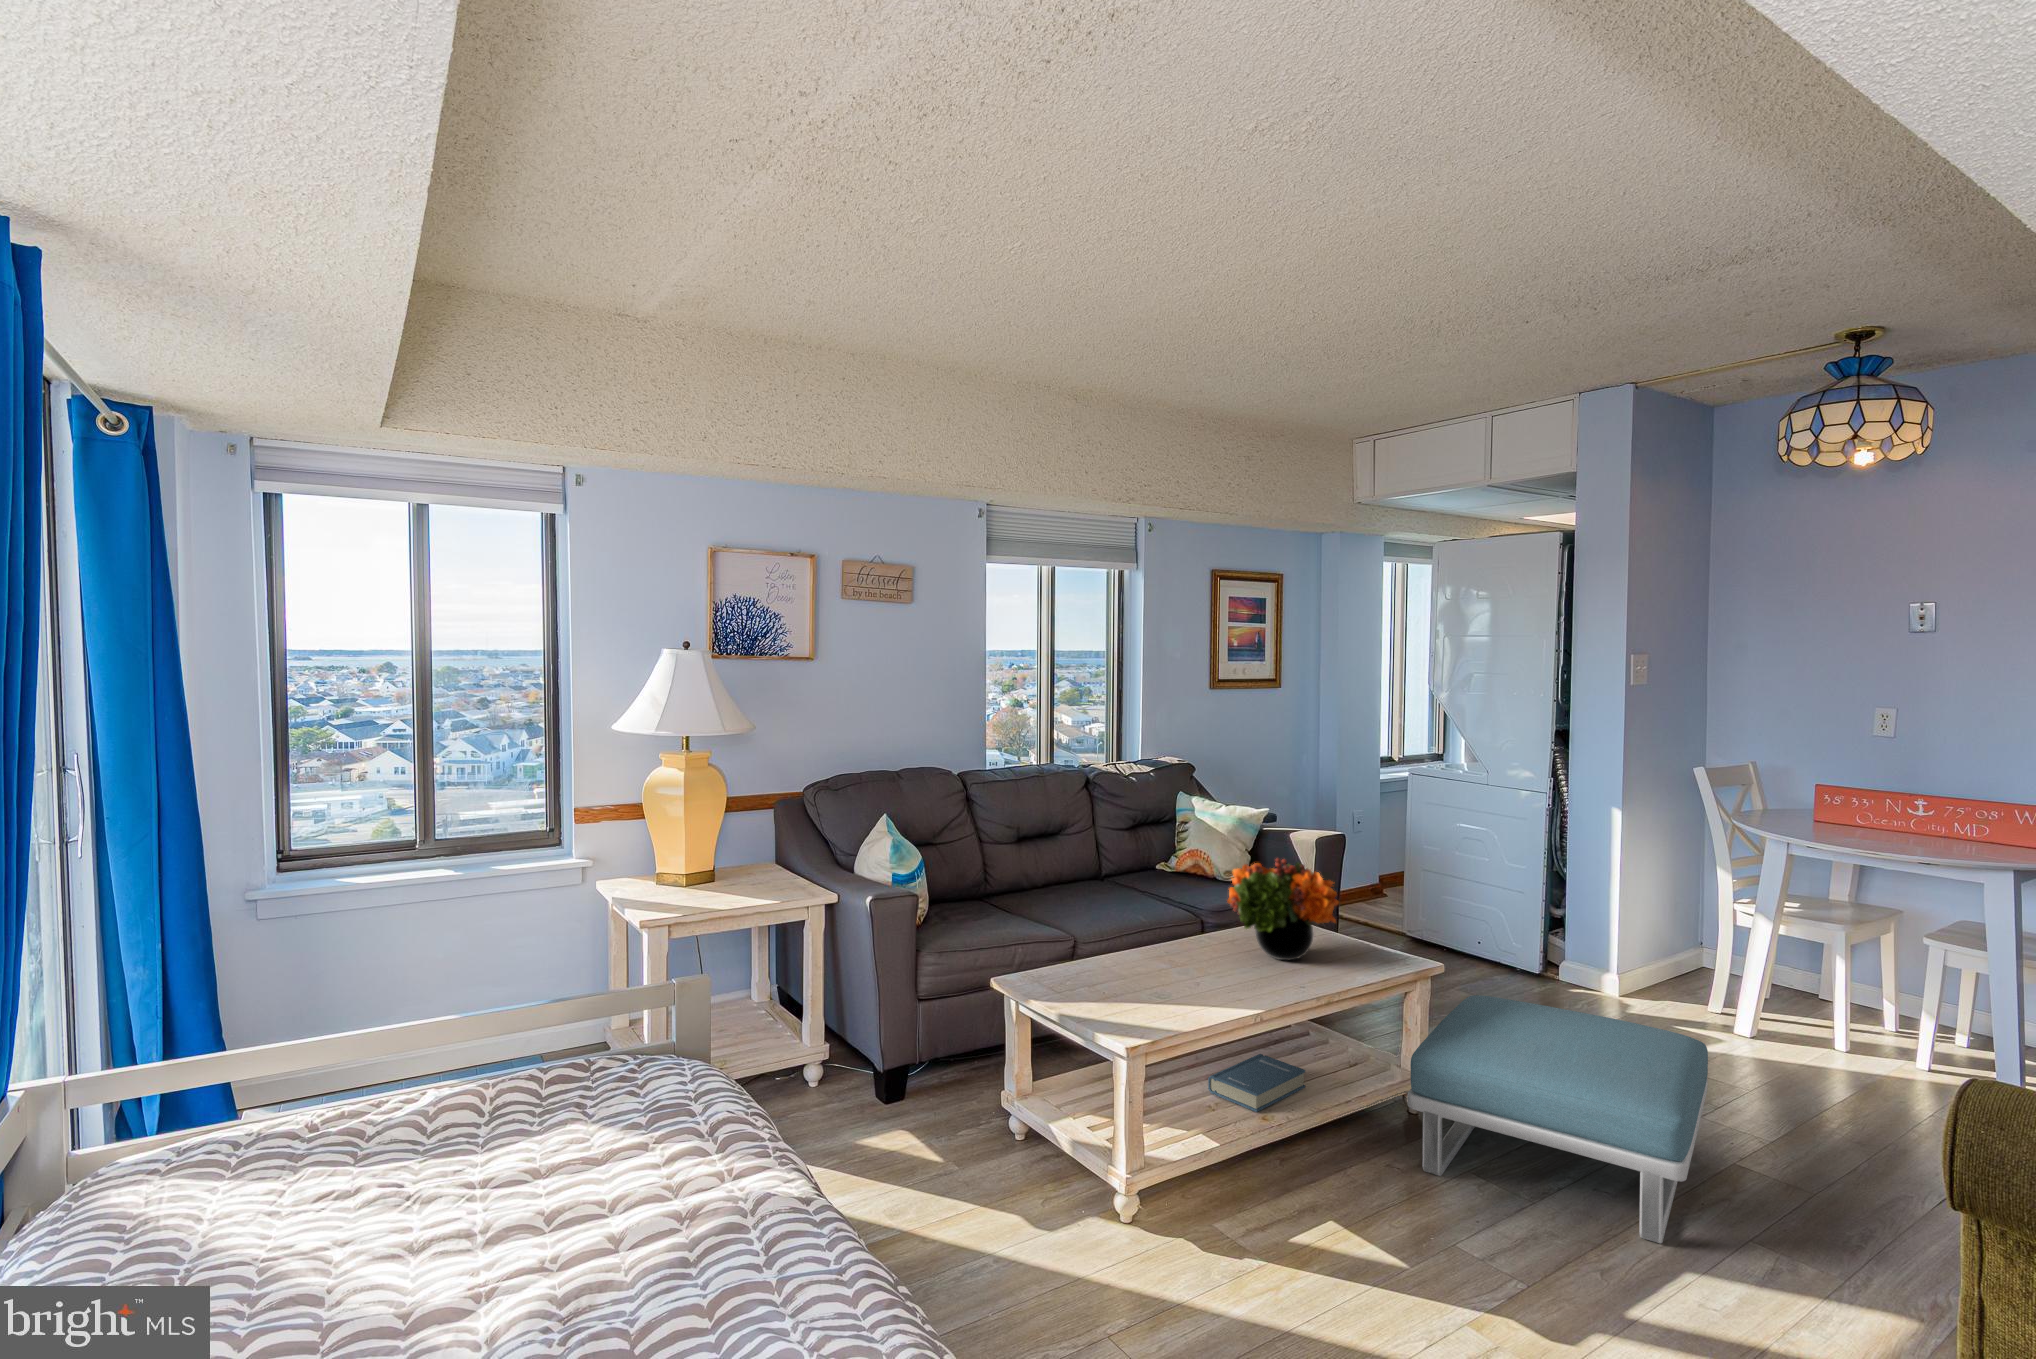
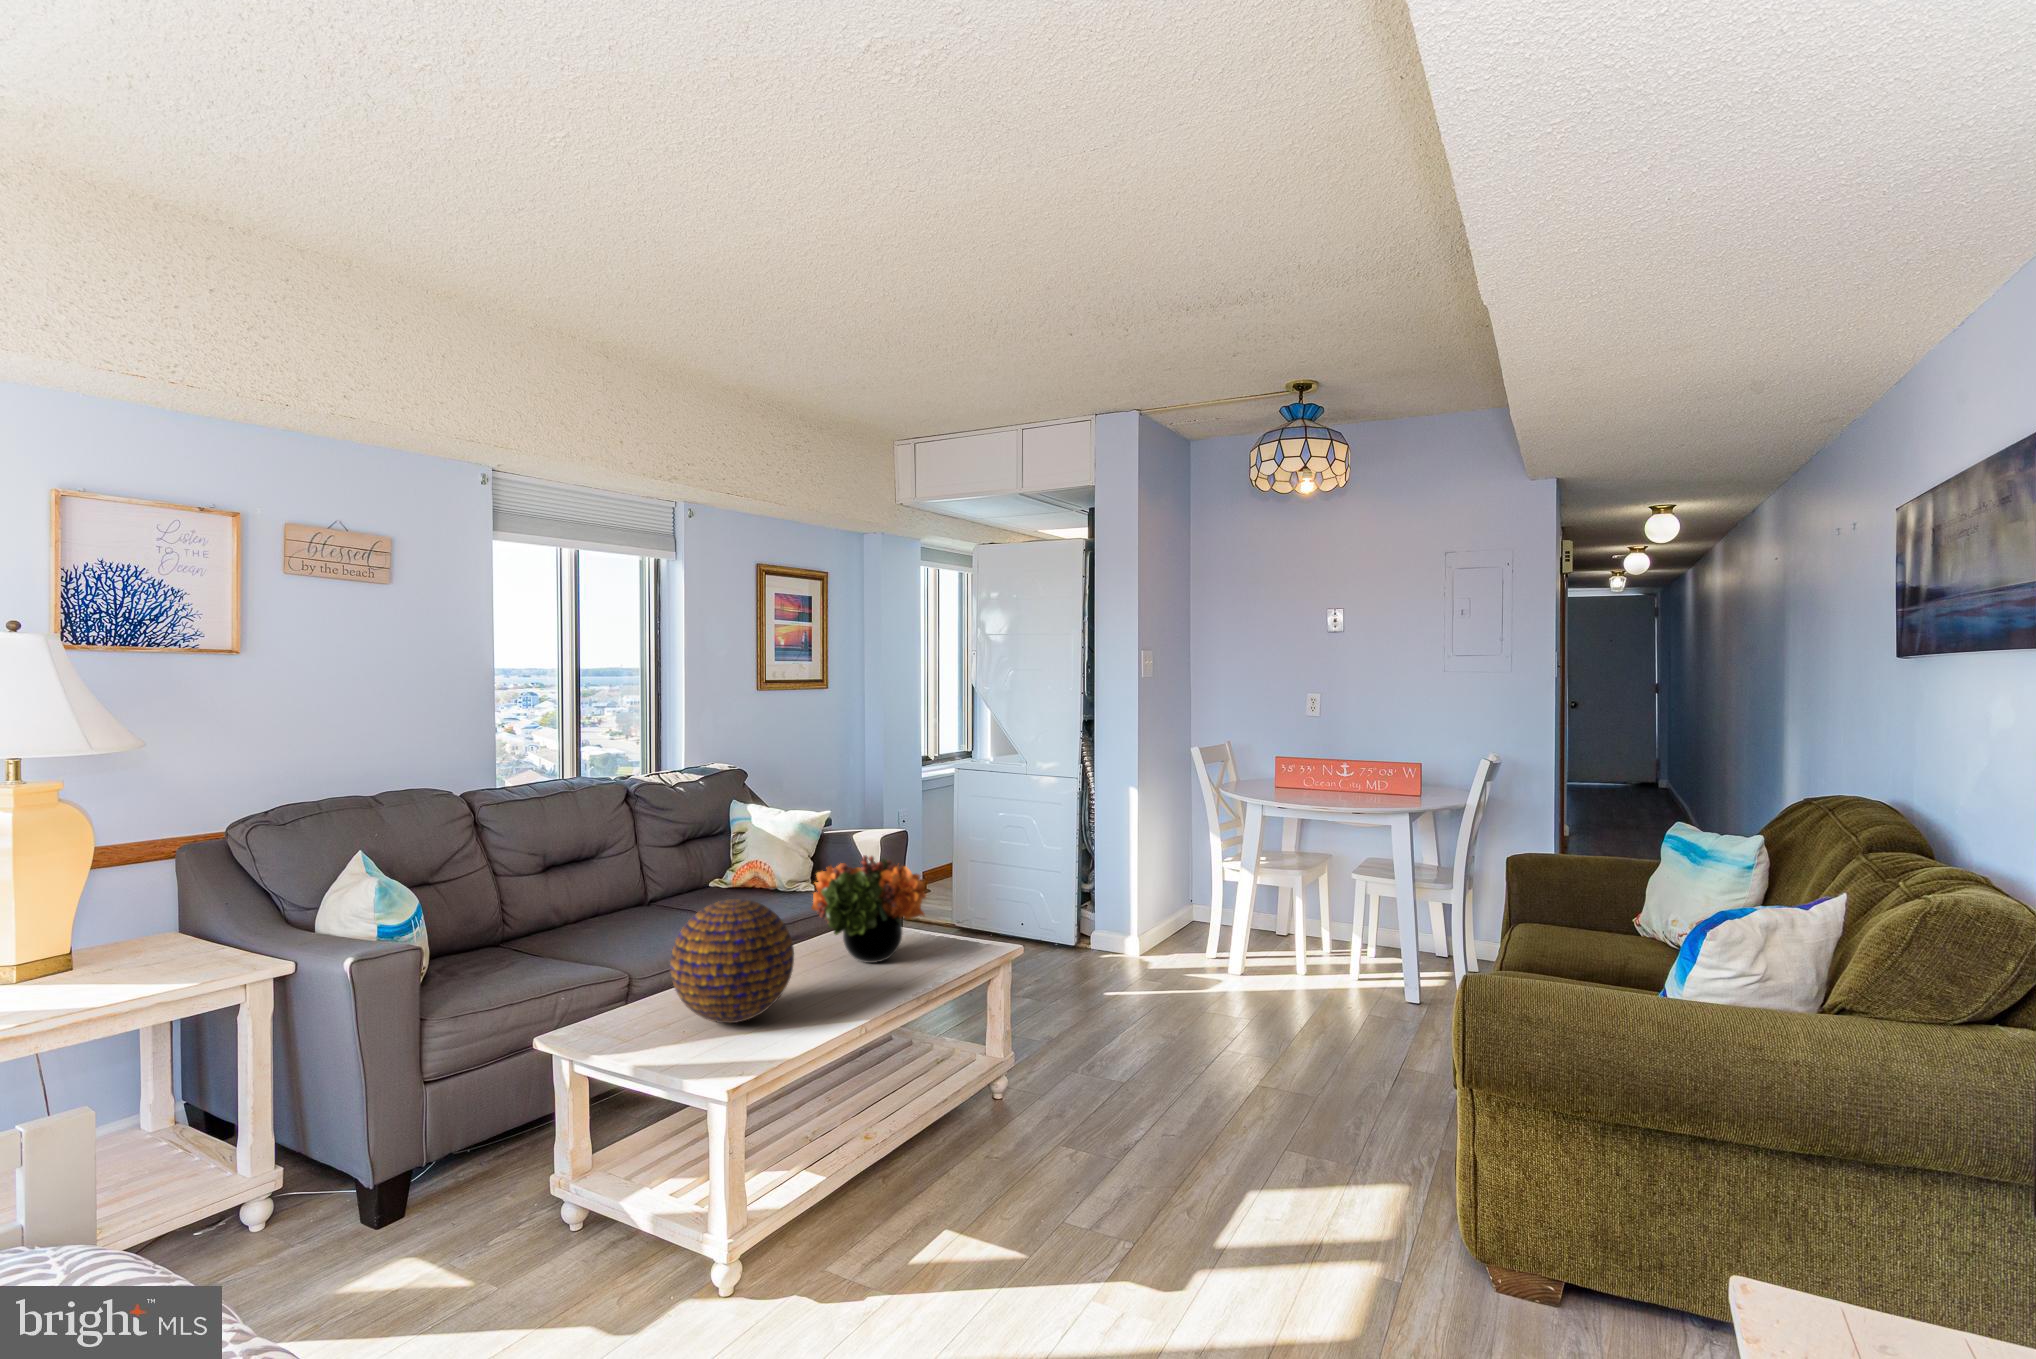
decorative orb: none [1095,885,1199,993] -> present [670,899,794,1023]
footstool: present [1407,995,1708,1243] -> none [1005,969,1245,1169]
hardback book: present [1208,1054,1305,1112] -> none [802,1067,902,1131]

